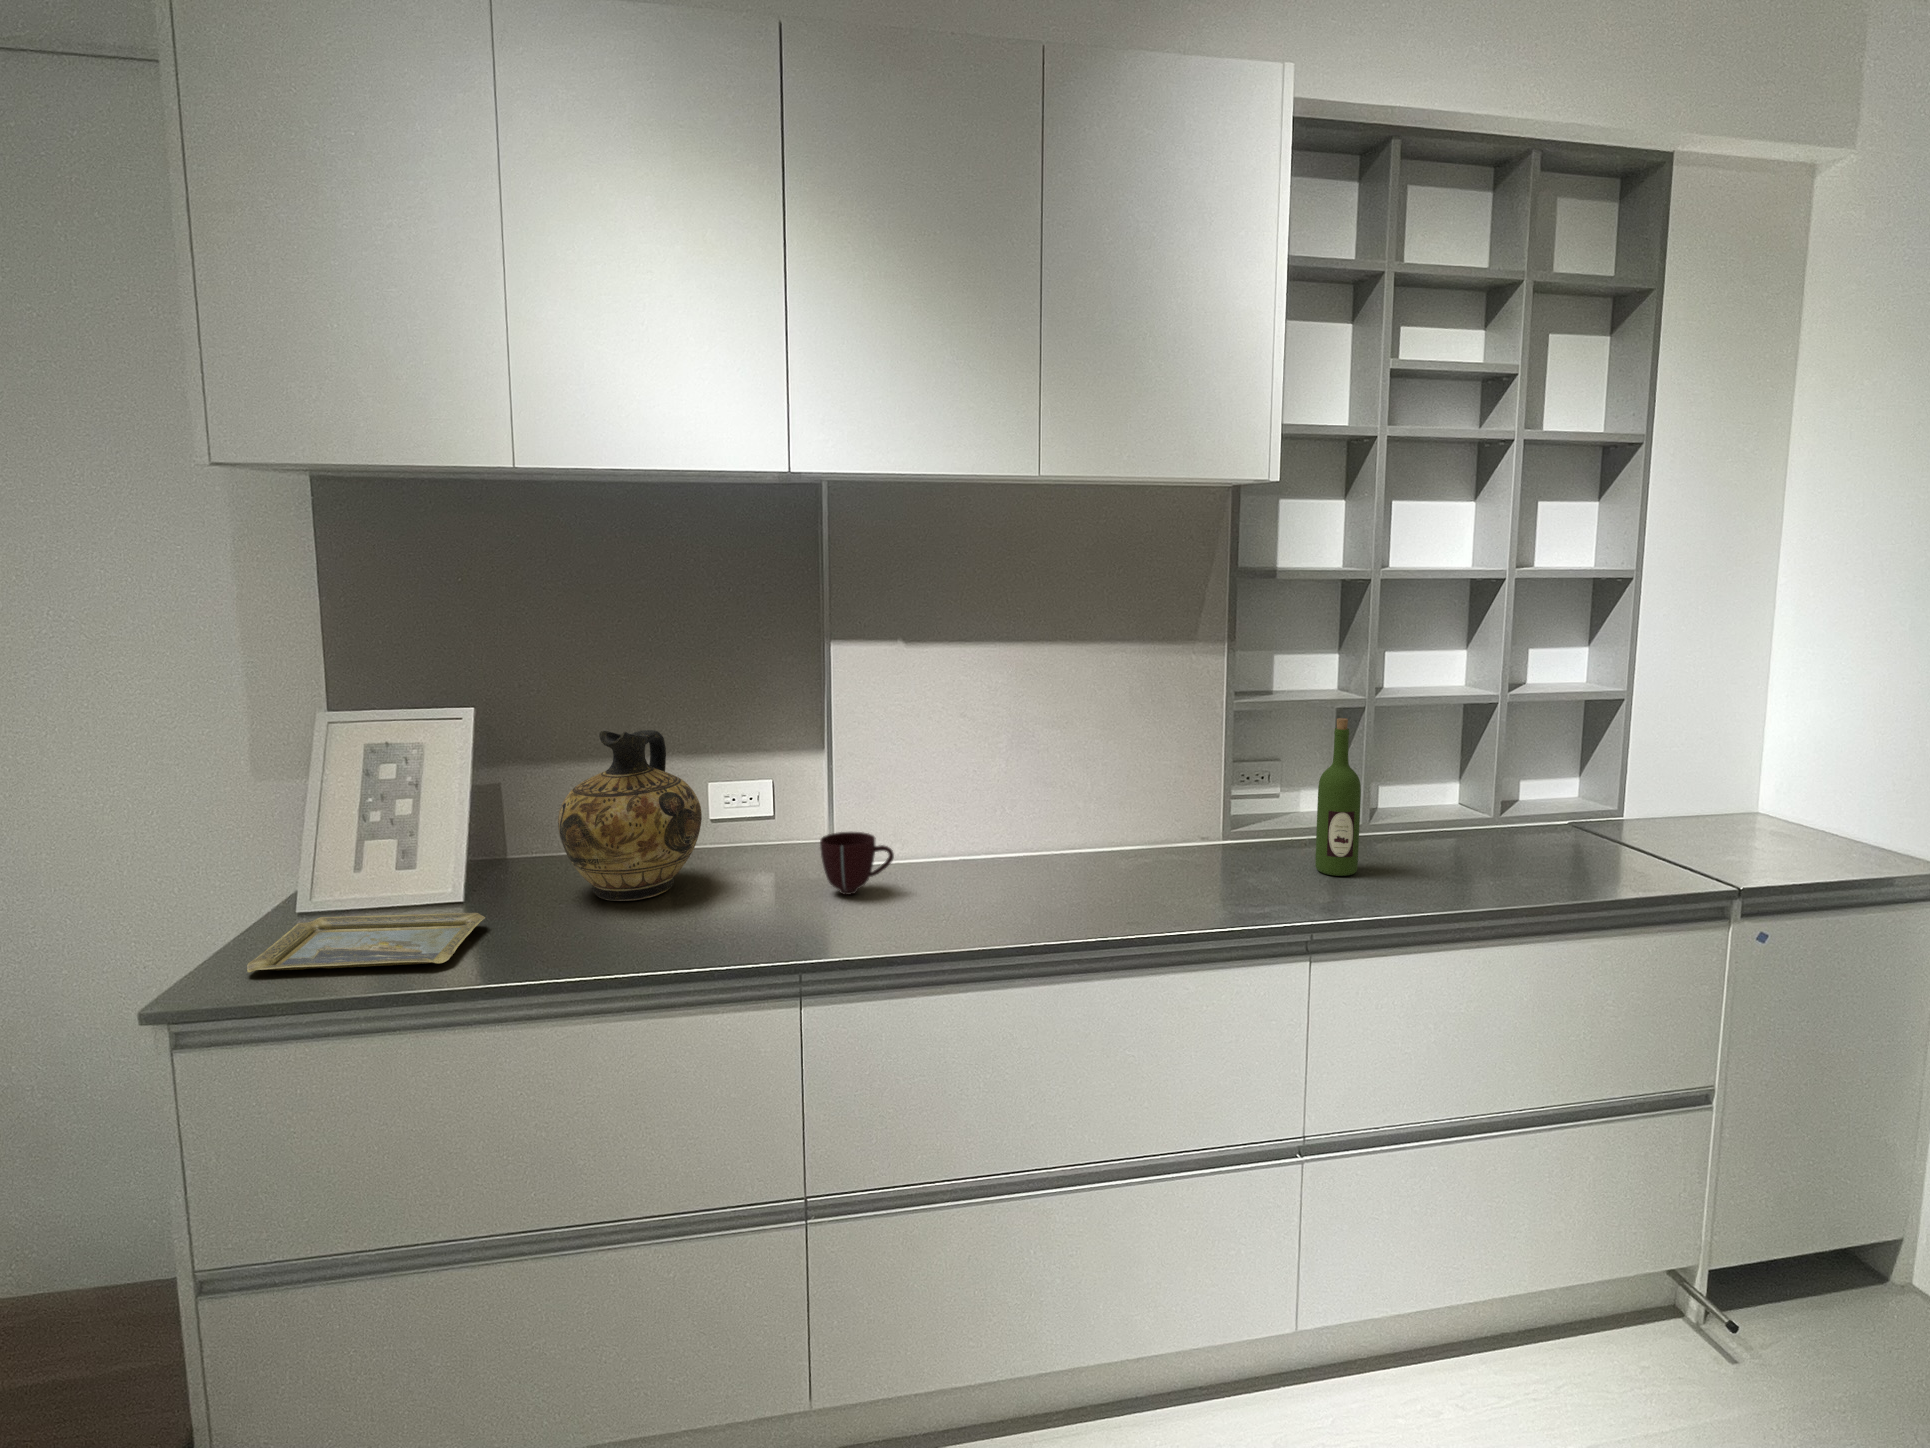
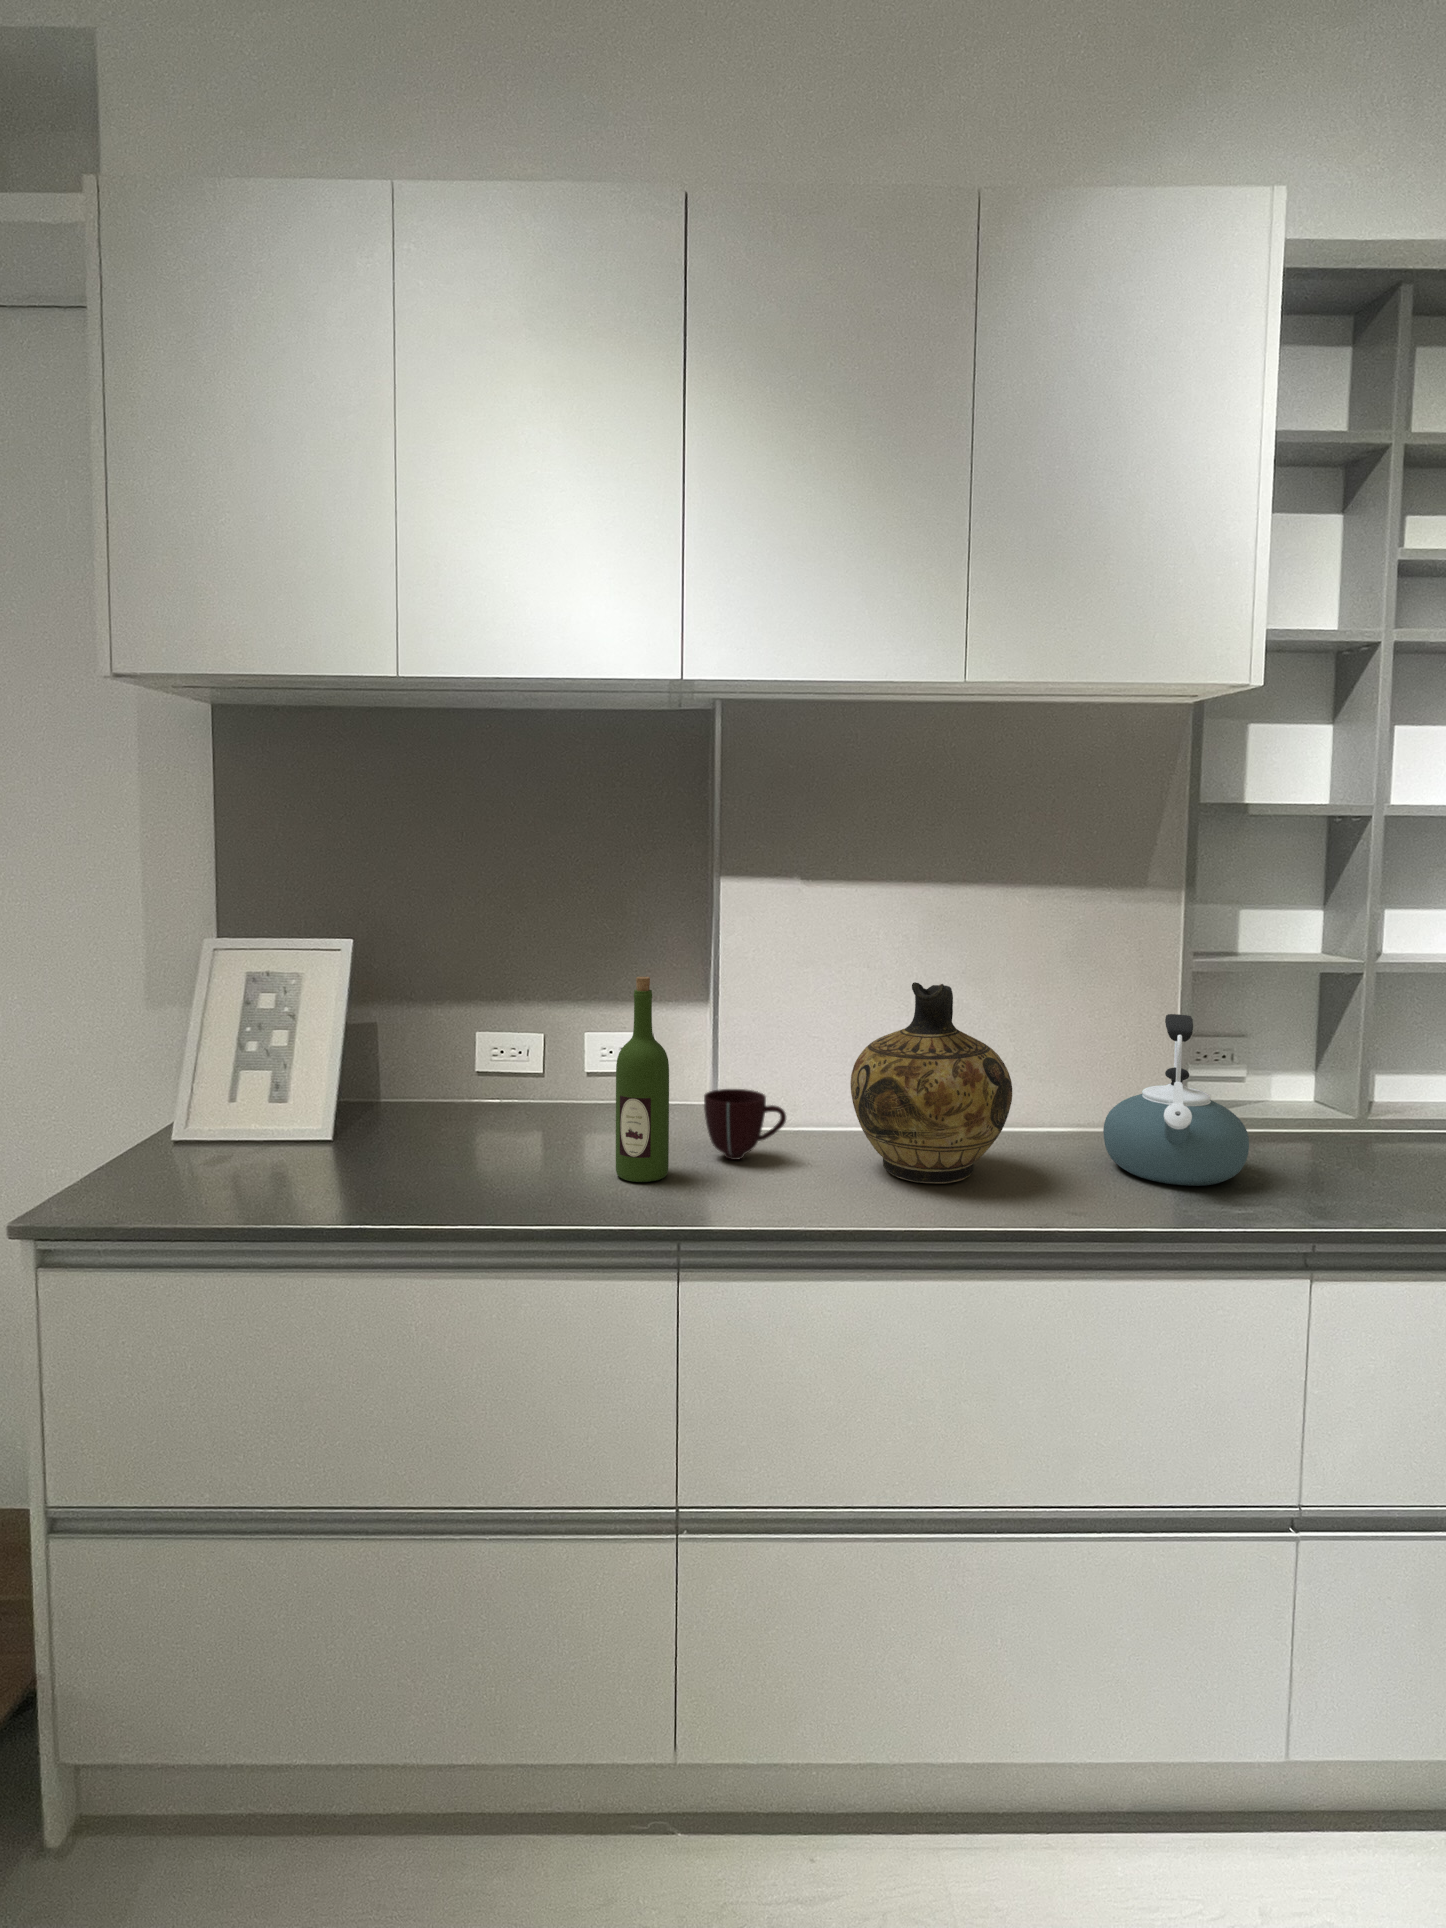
wine bottle: present [1315,718,1361,876] -> present [616,977,669,1182]
ceramic jug: present [558,730,702,901] -> present [850,982,1012,1184]
kettle: none [1159,751,1271,892] -> present [1103,1014,1249,1186]
tray: present [247,913,485,972] -> none [114,1146,349,1201]

